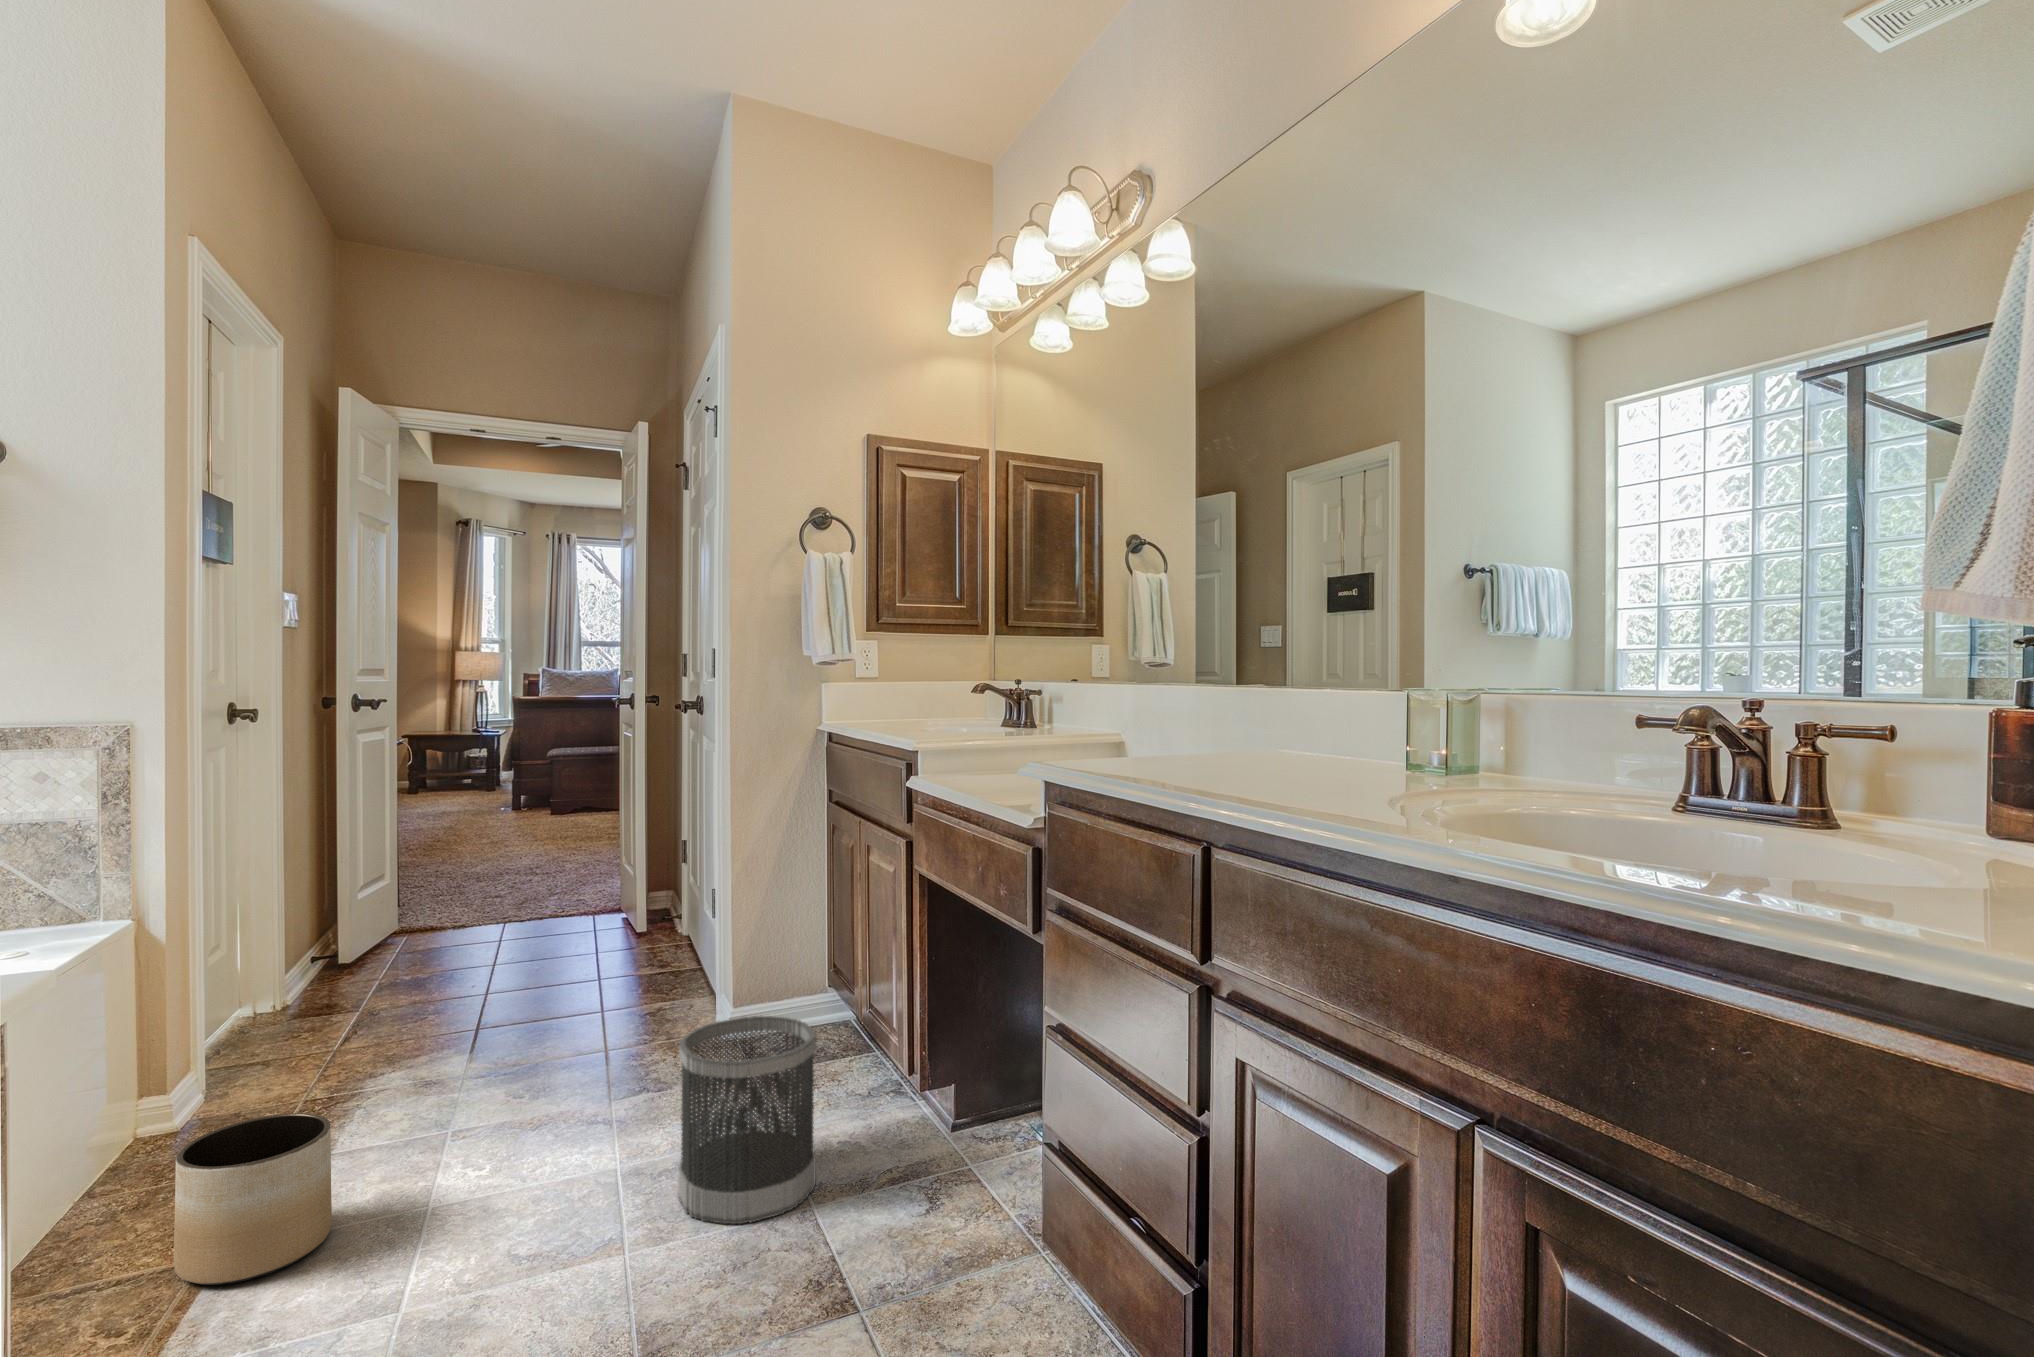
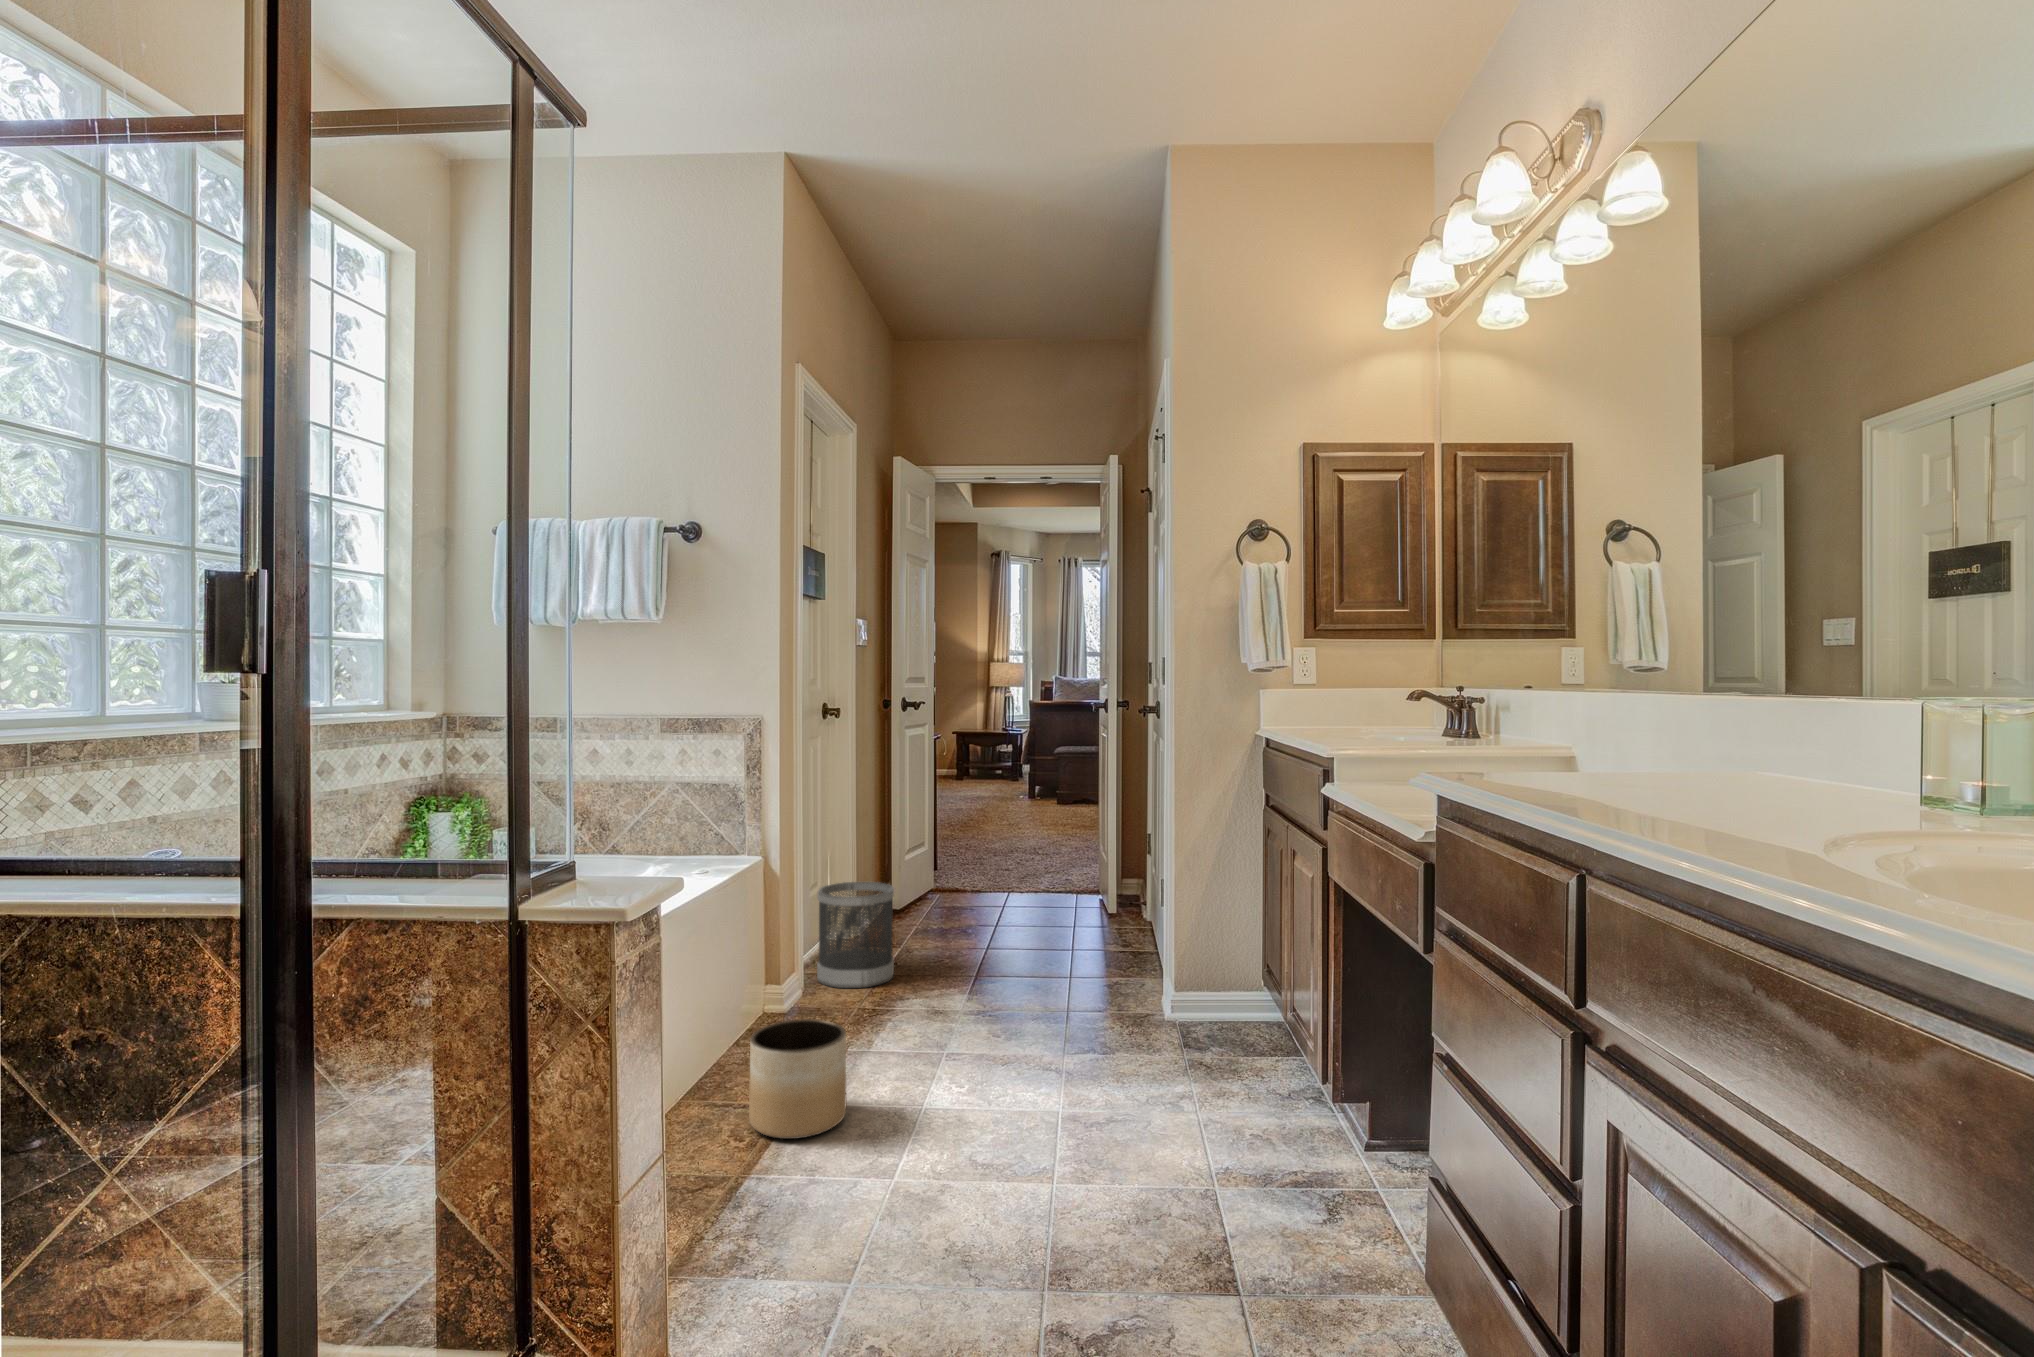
wastebasket: present [678,1016,816,1225] -> present [817,882,894,988]

